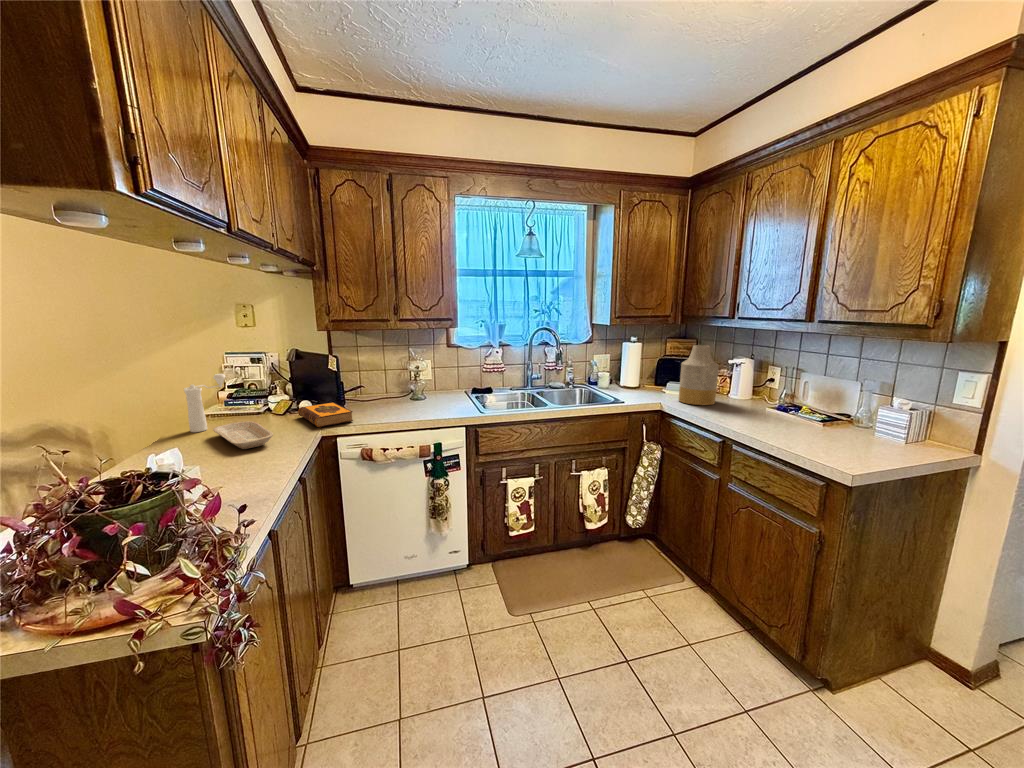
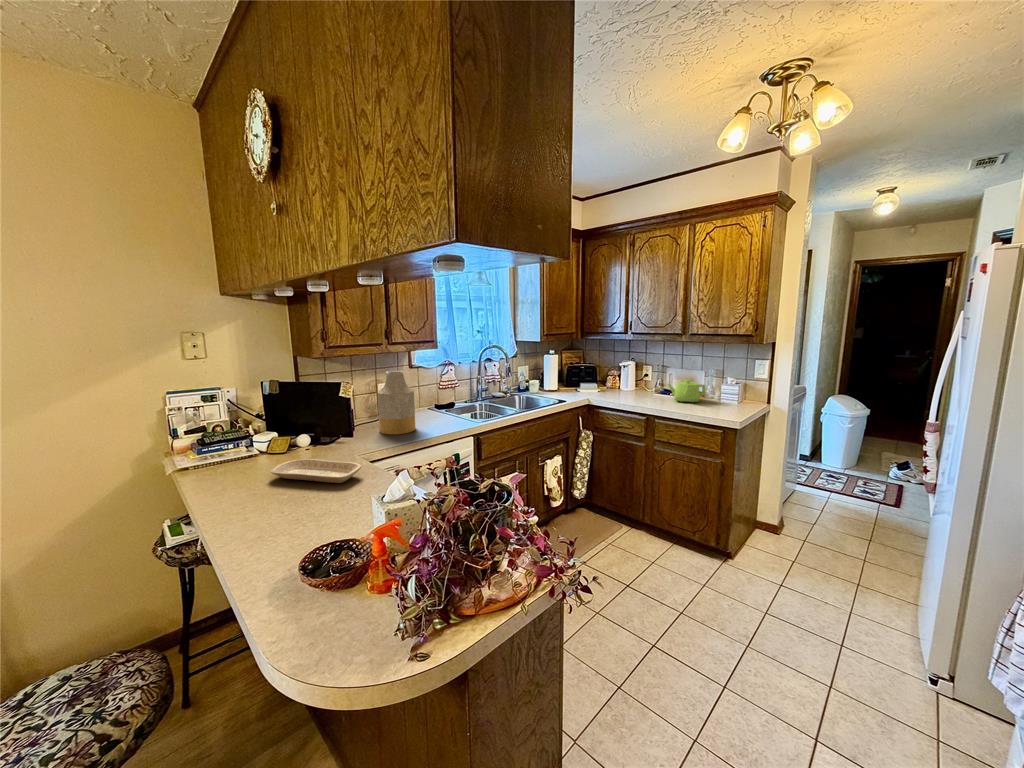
vase: present [679,345,719,405] -> present [377,372,415,435]
pepper mill: present [184,374,226,432] -> none [216,412,247,483]
teapot: none [774,392,841,429] -> present [668,380,706,402]
hardback book: present [298,402,353,427] -> none [318,431,387,455]

